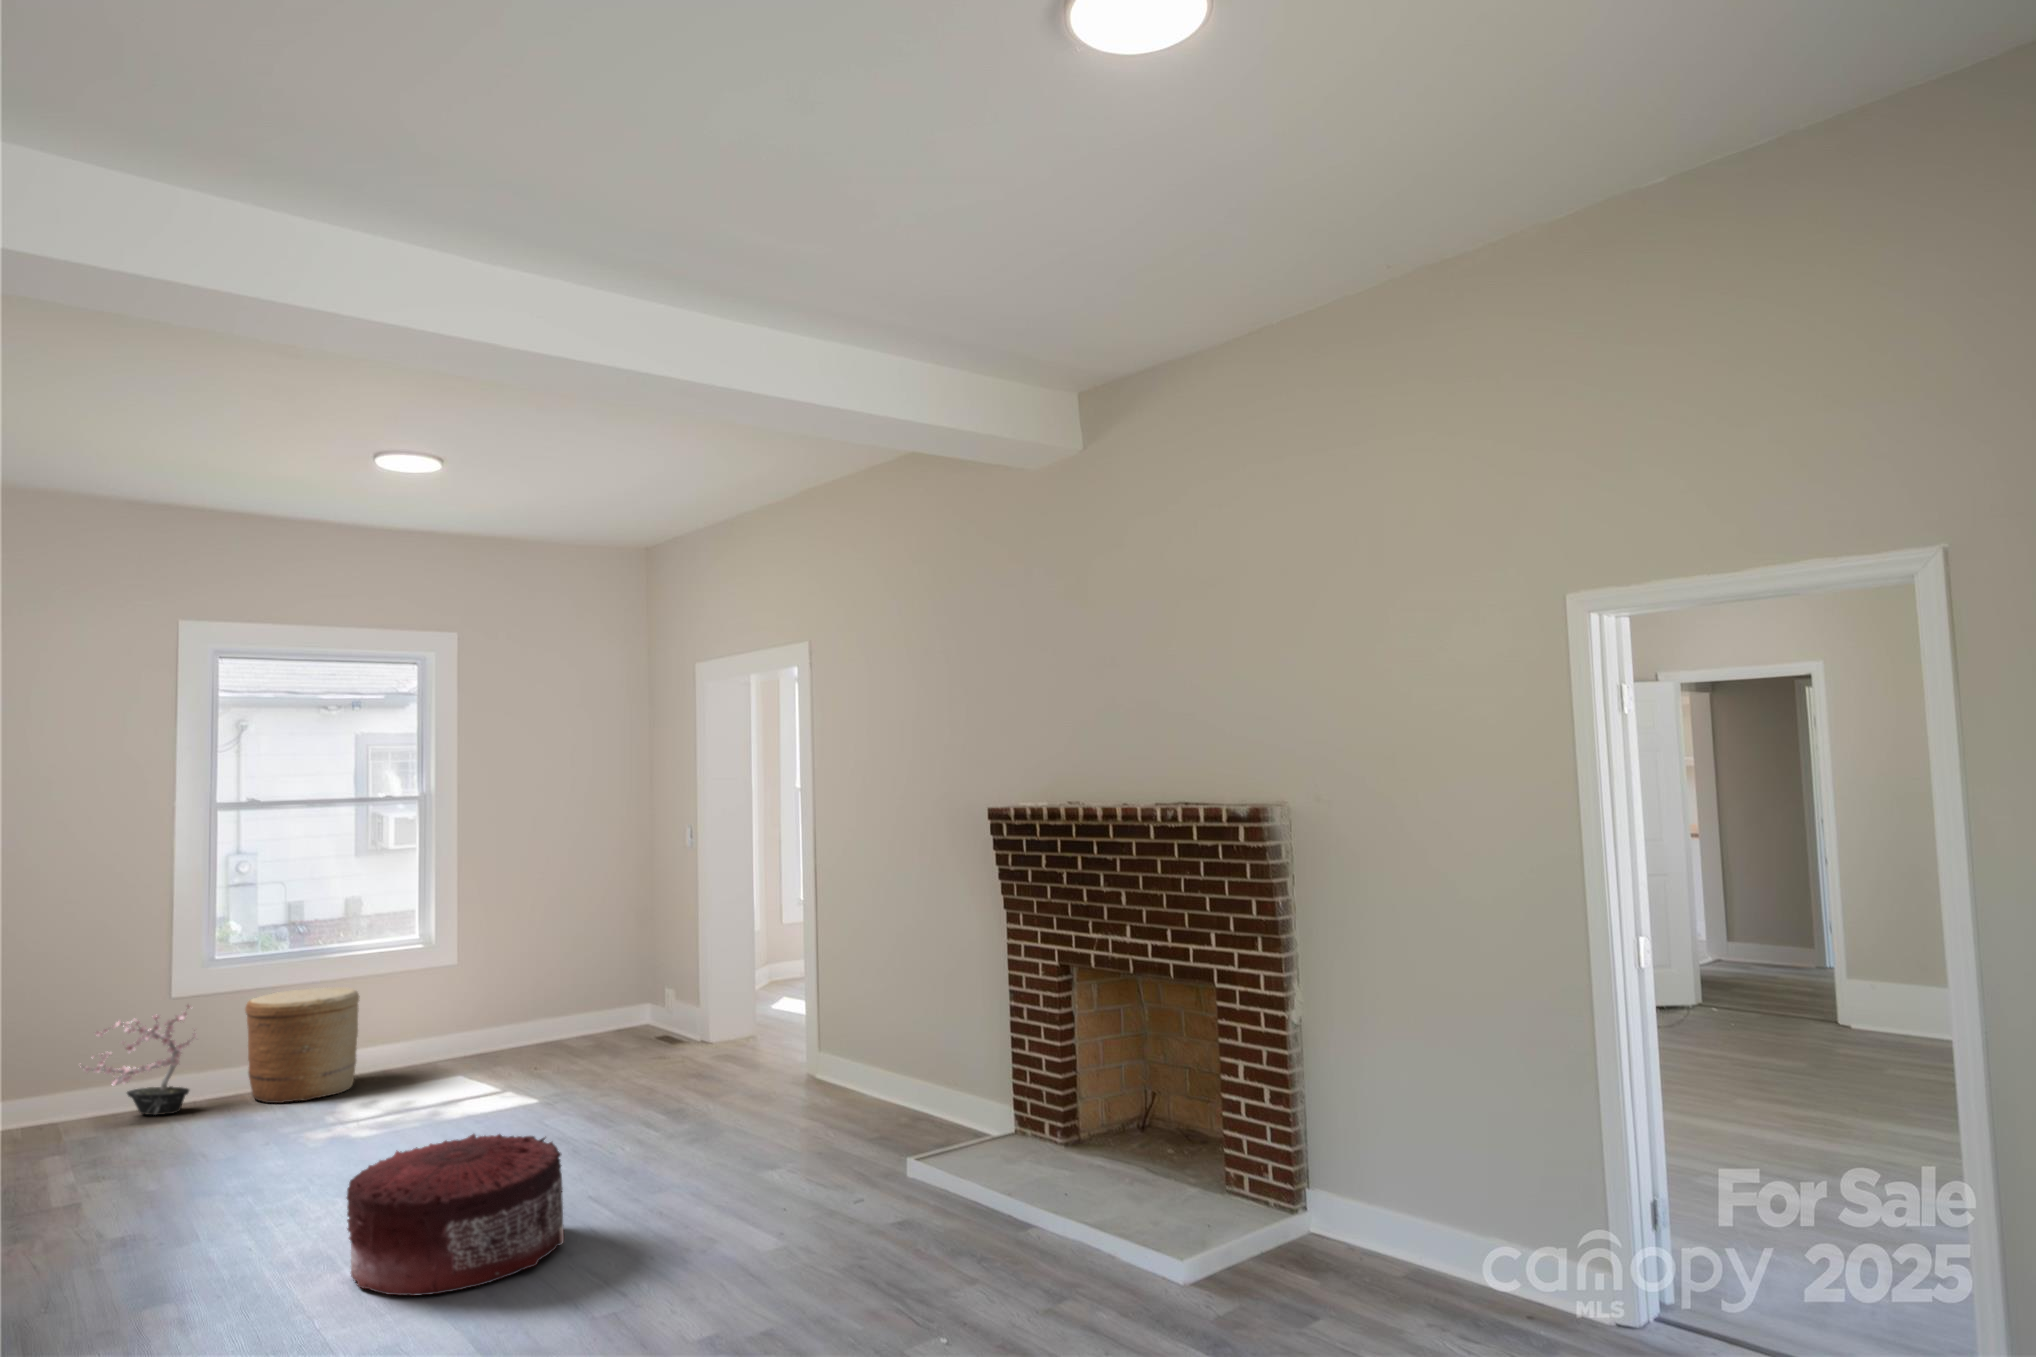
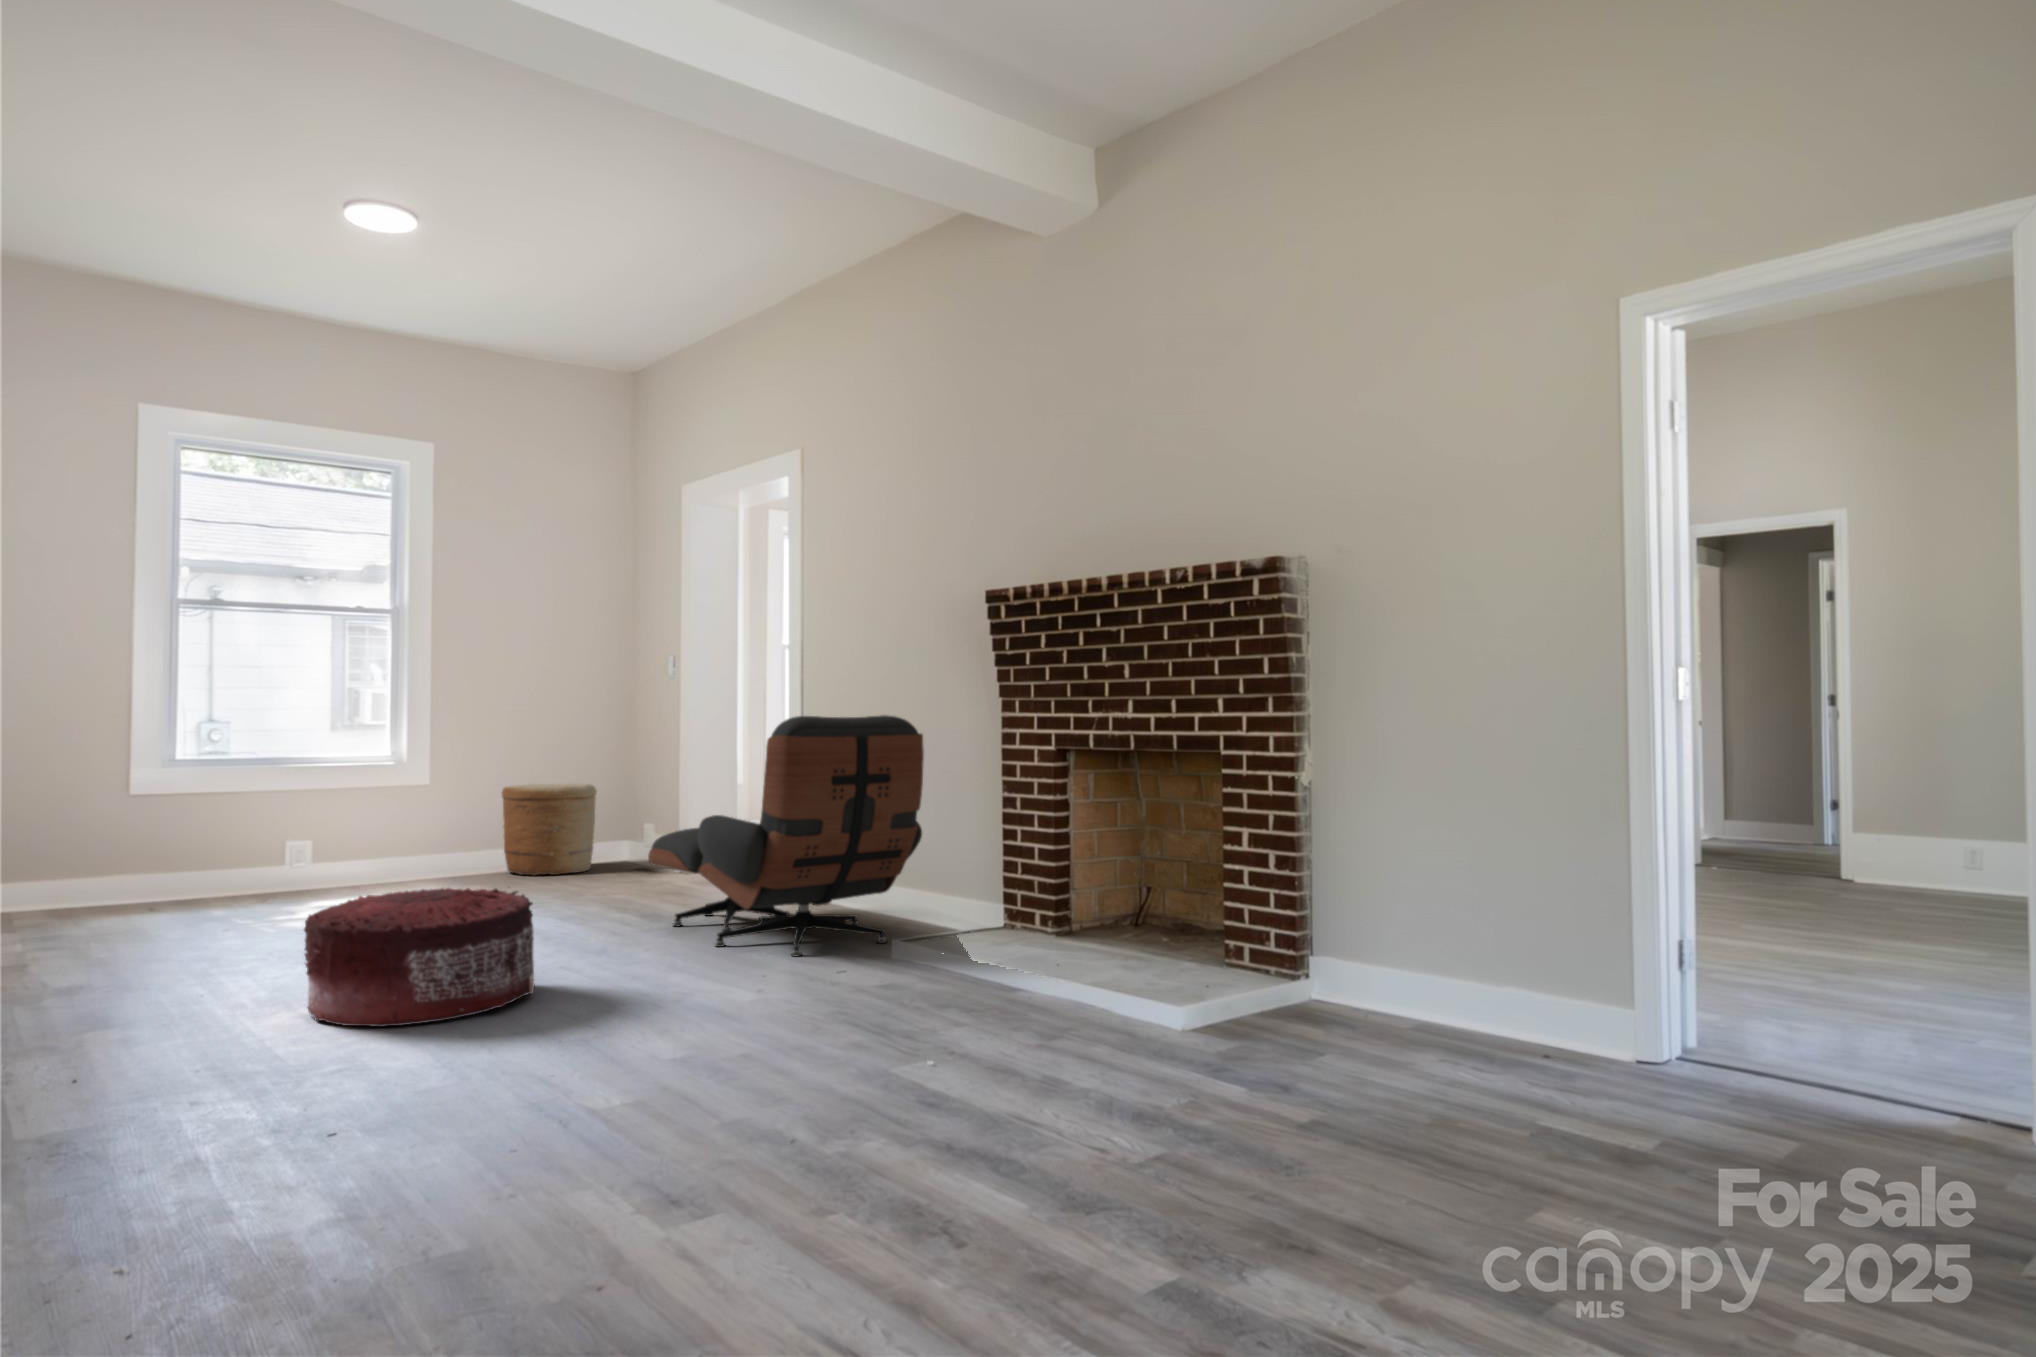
lounge chair: none [668,930,933,1176] -> present [648,715,924,957]
woven basket: present [245,987,360,1103] -> present [502,784,597,876]
potted plant: present [80,1005,197,1115] -> none [38,796,170,906]

